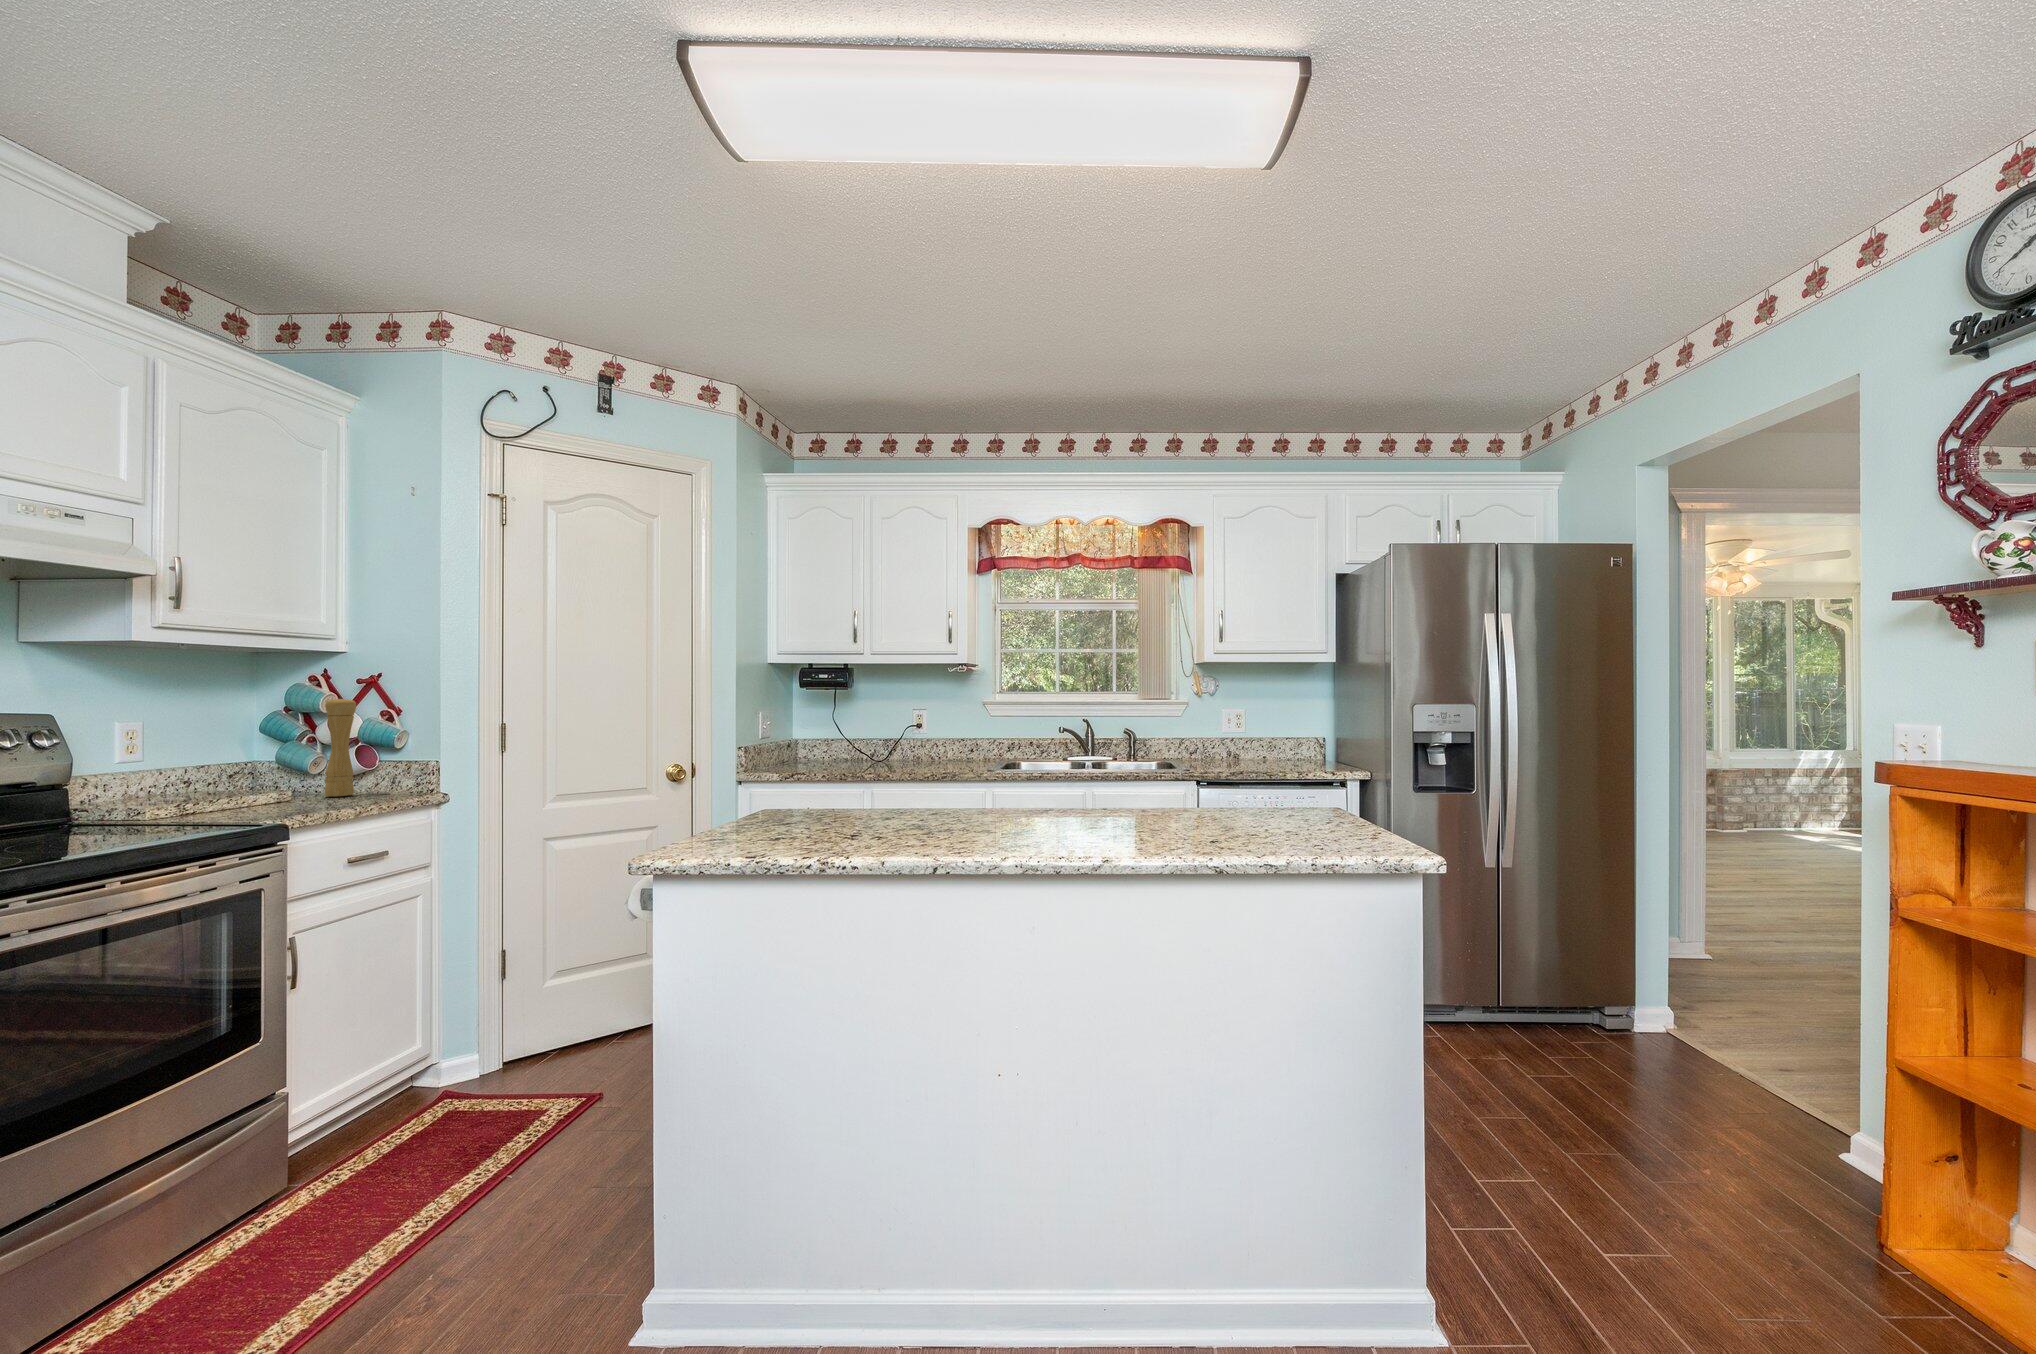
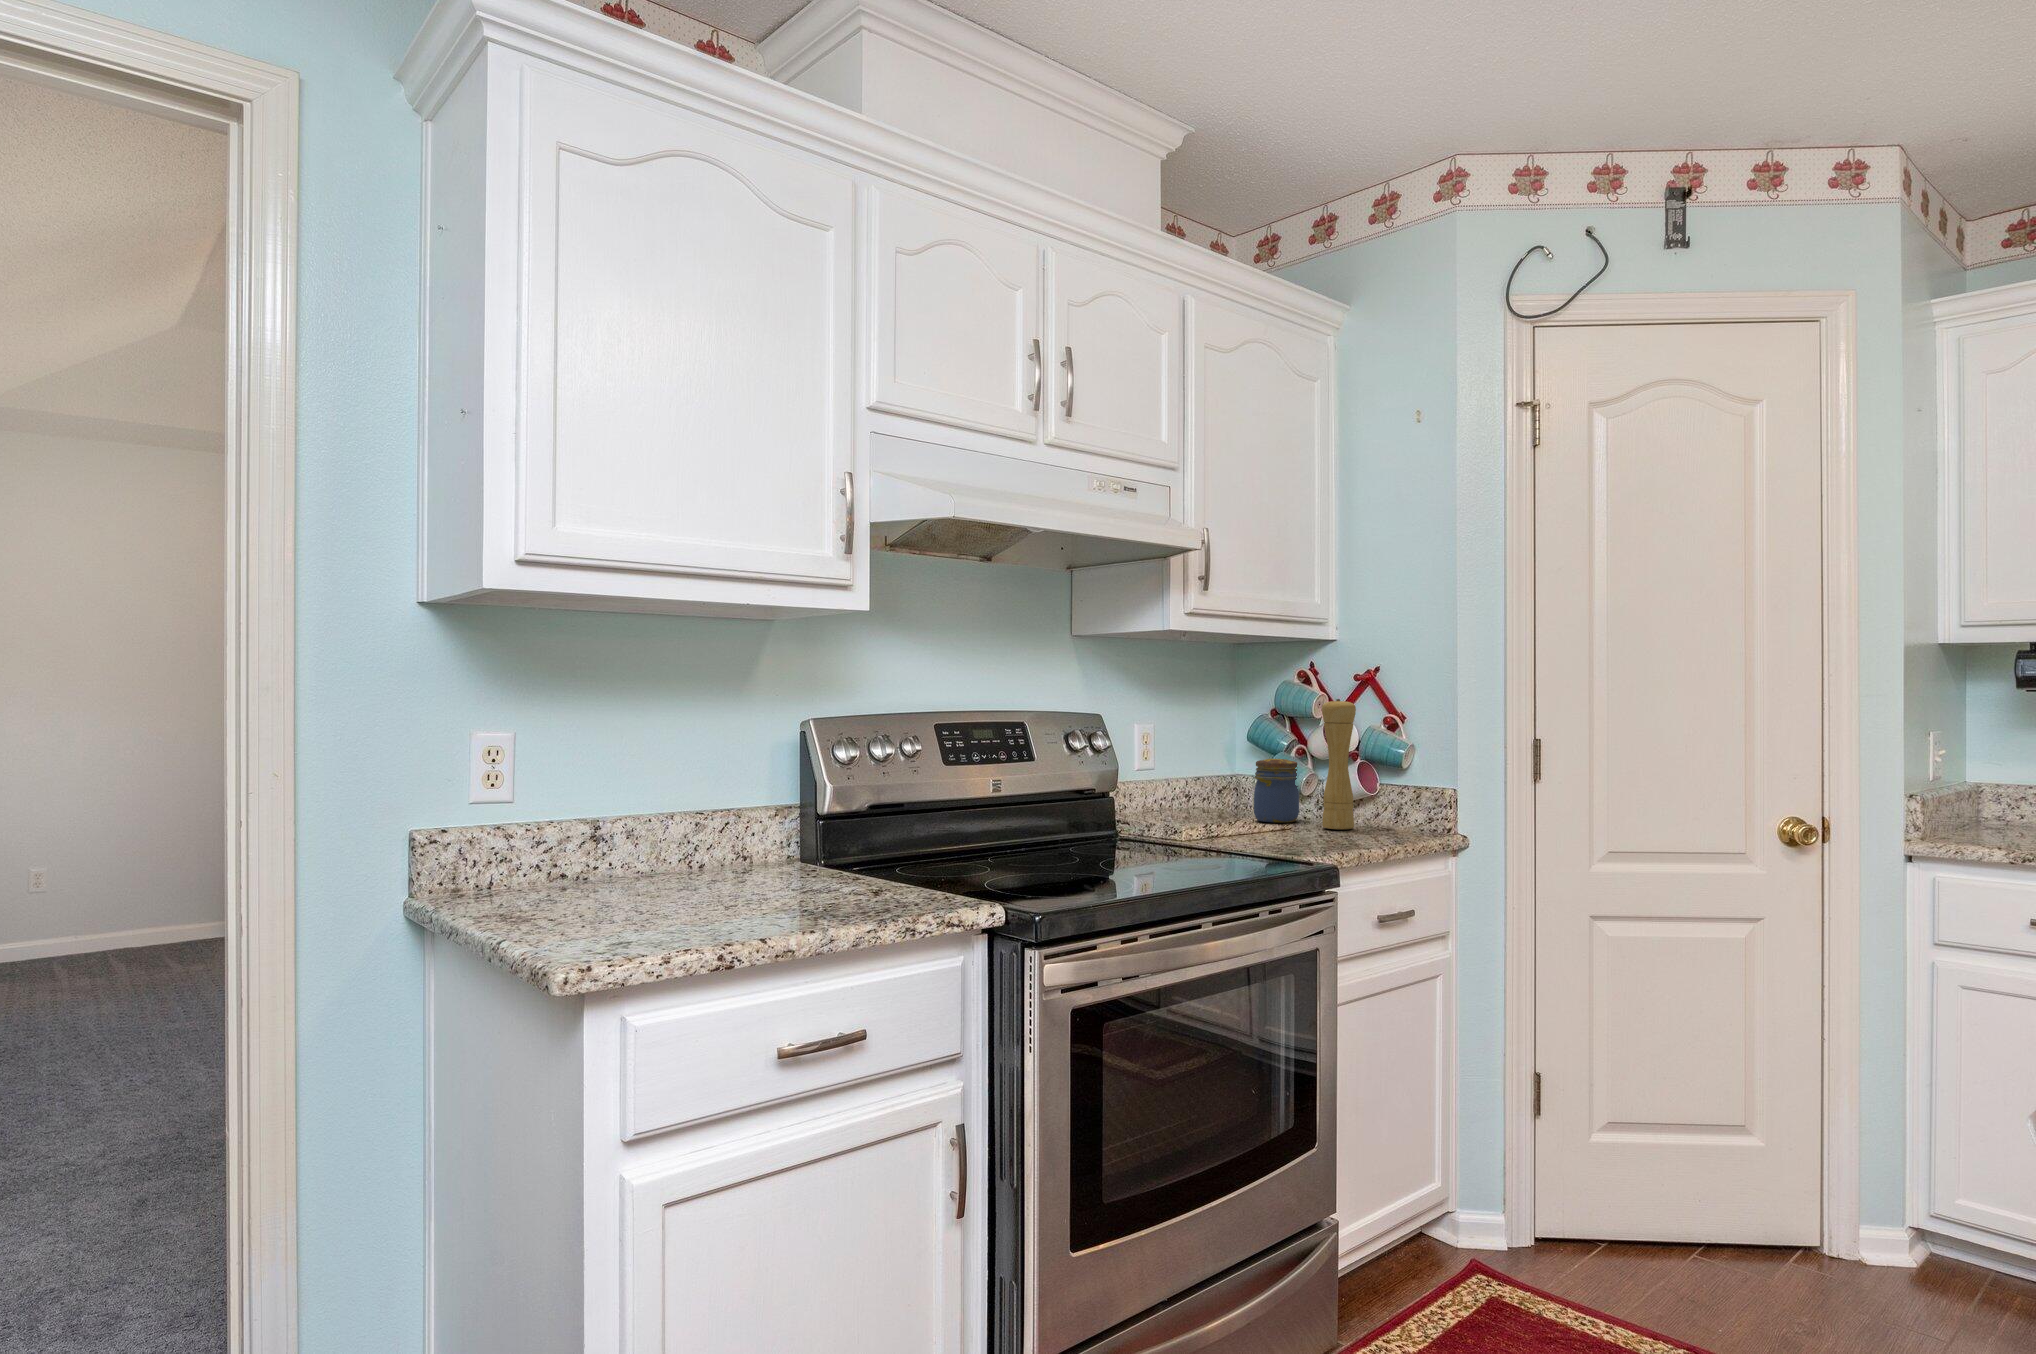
jar: none [263,746,309,796] -> present [1254,759,1300,823]

